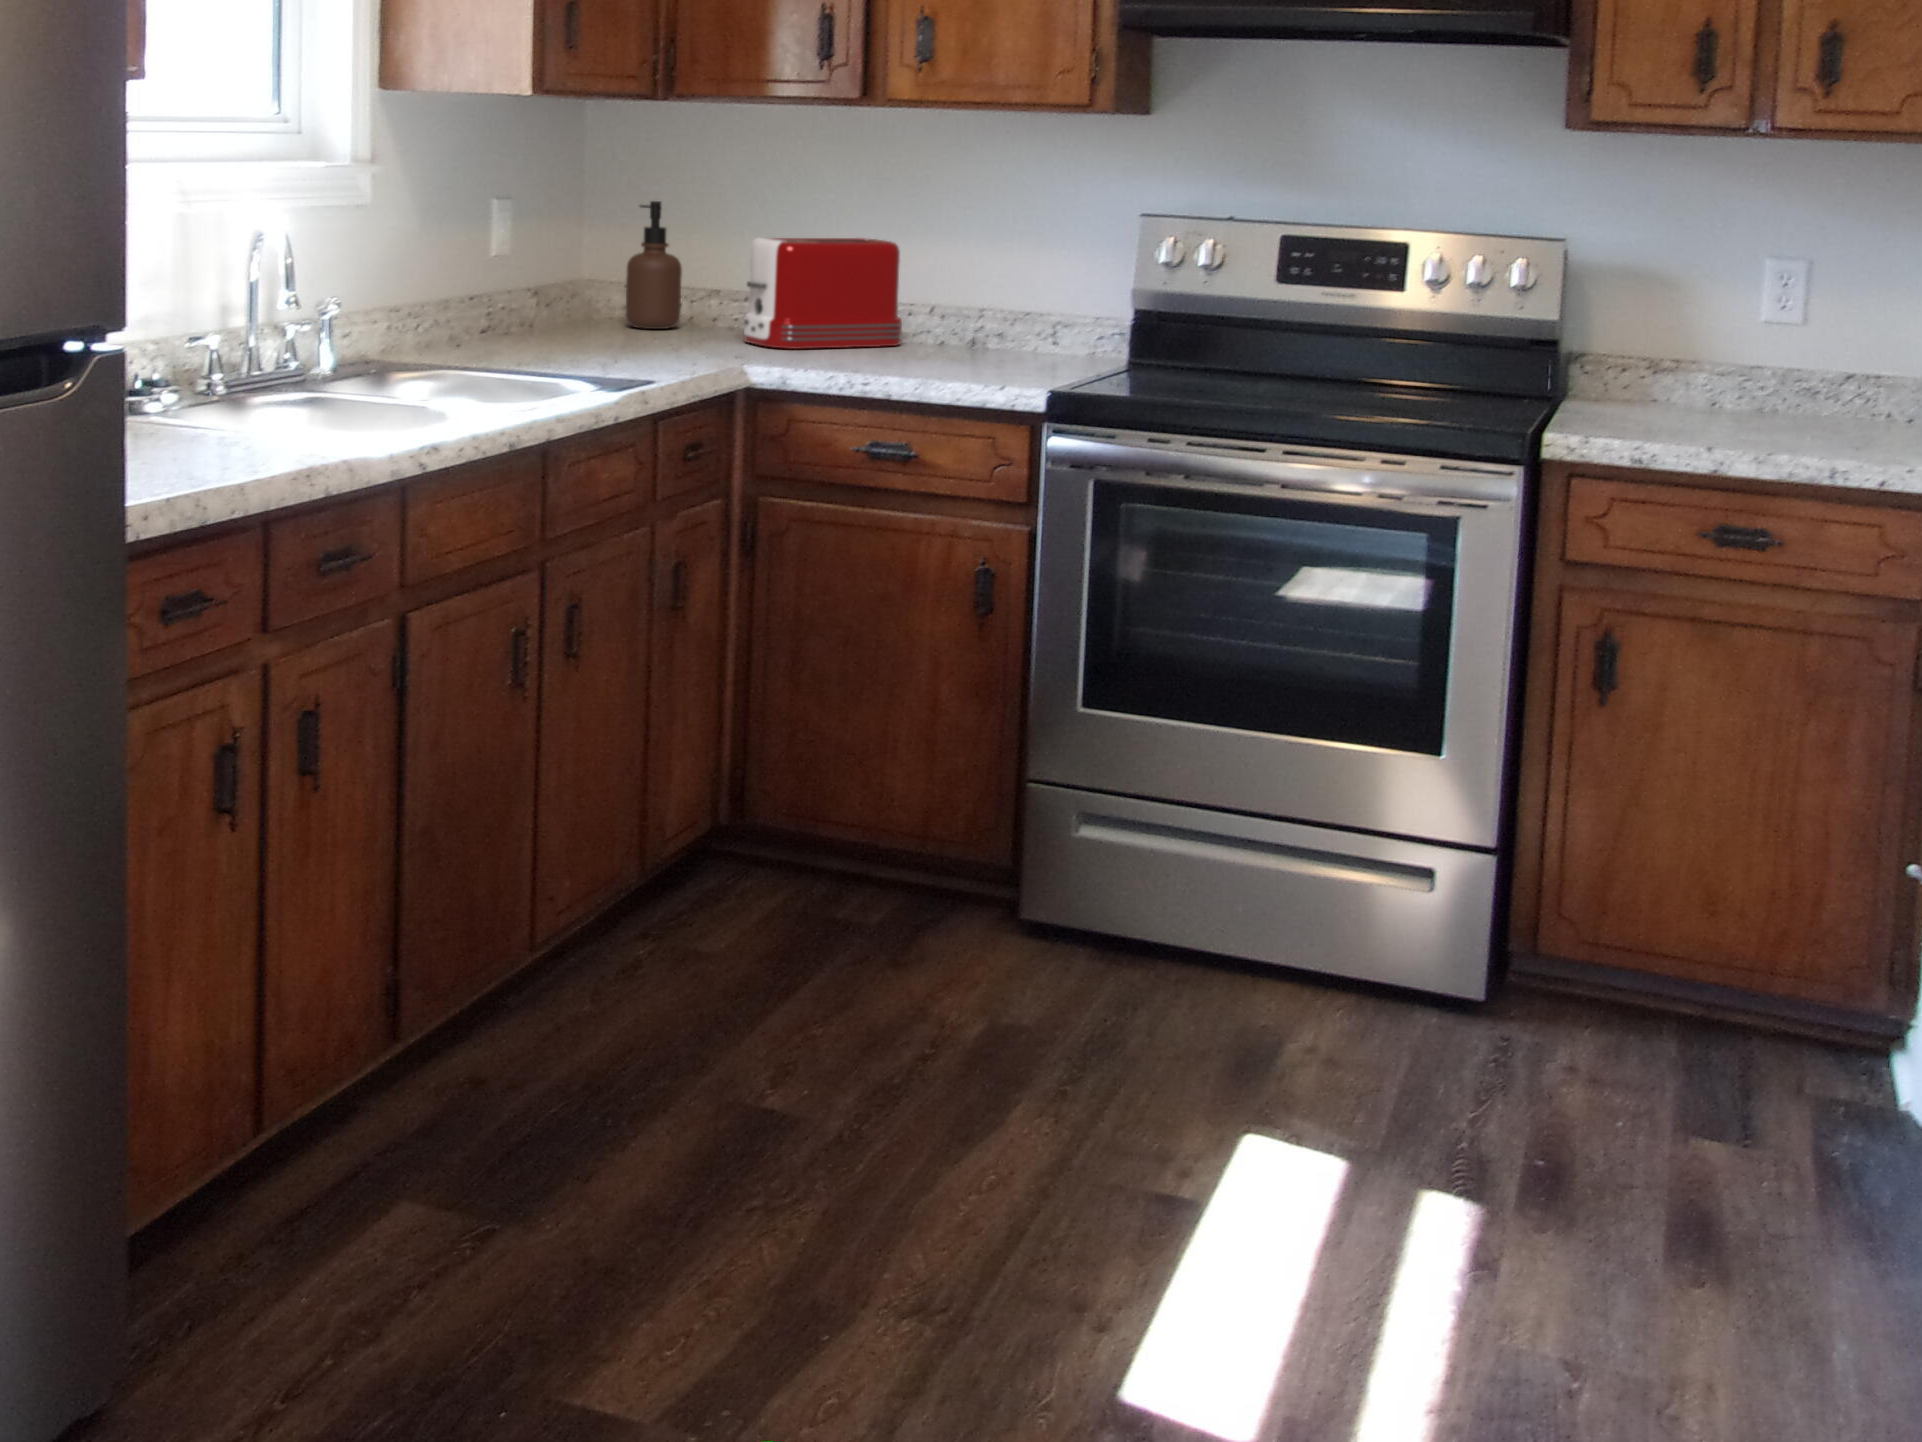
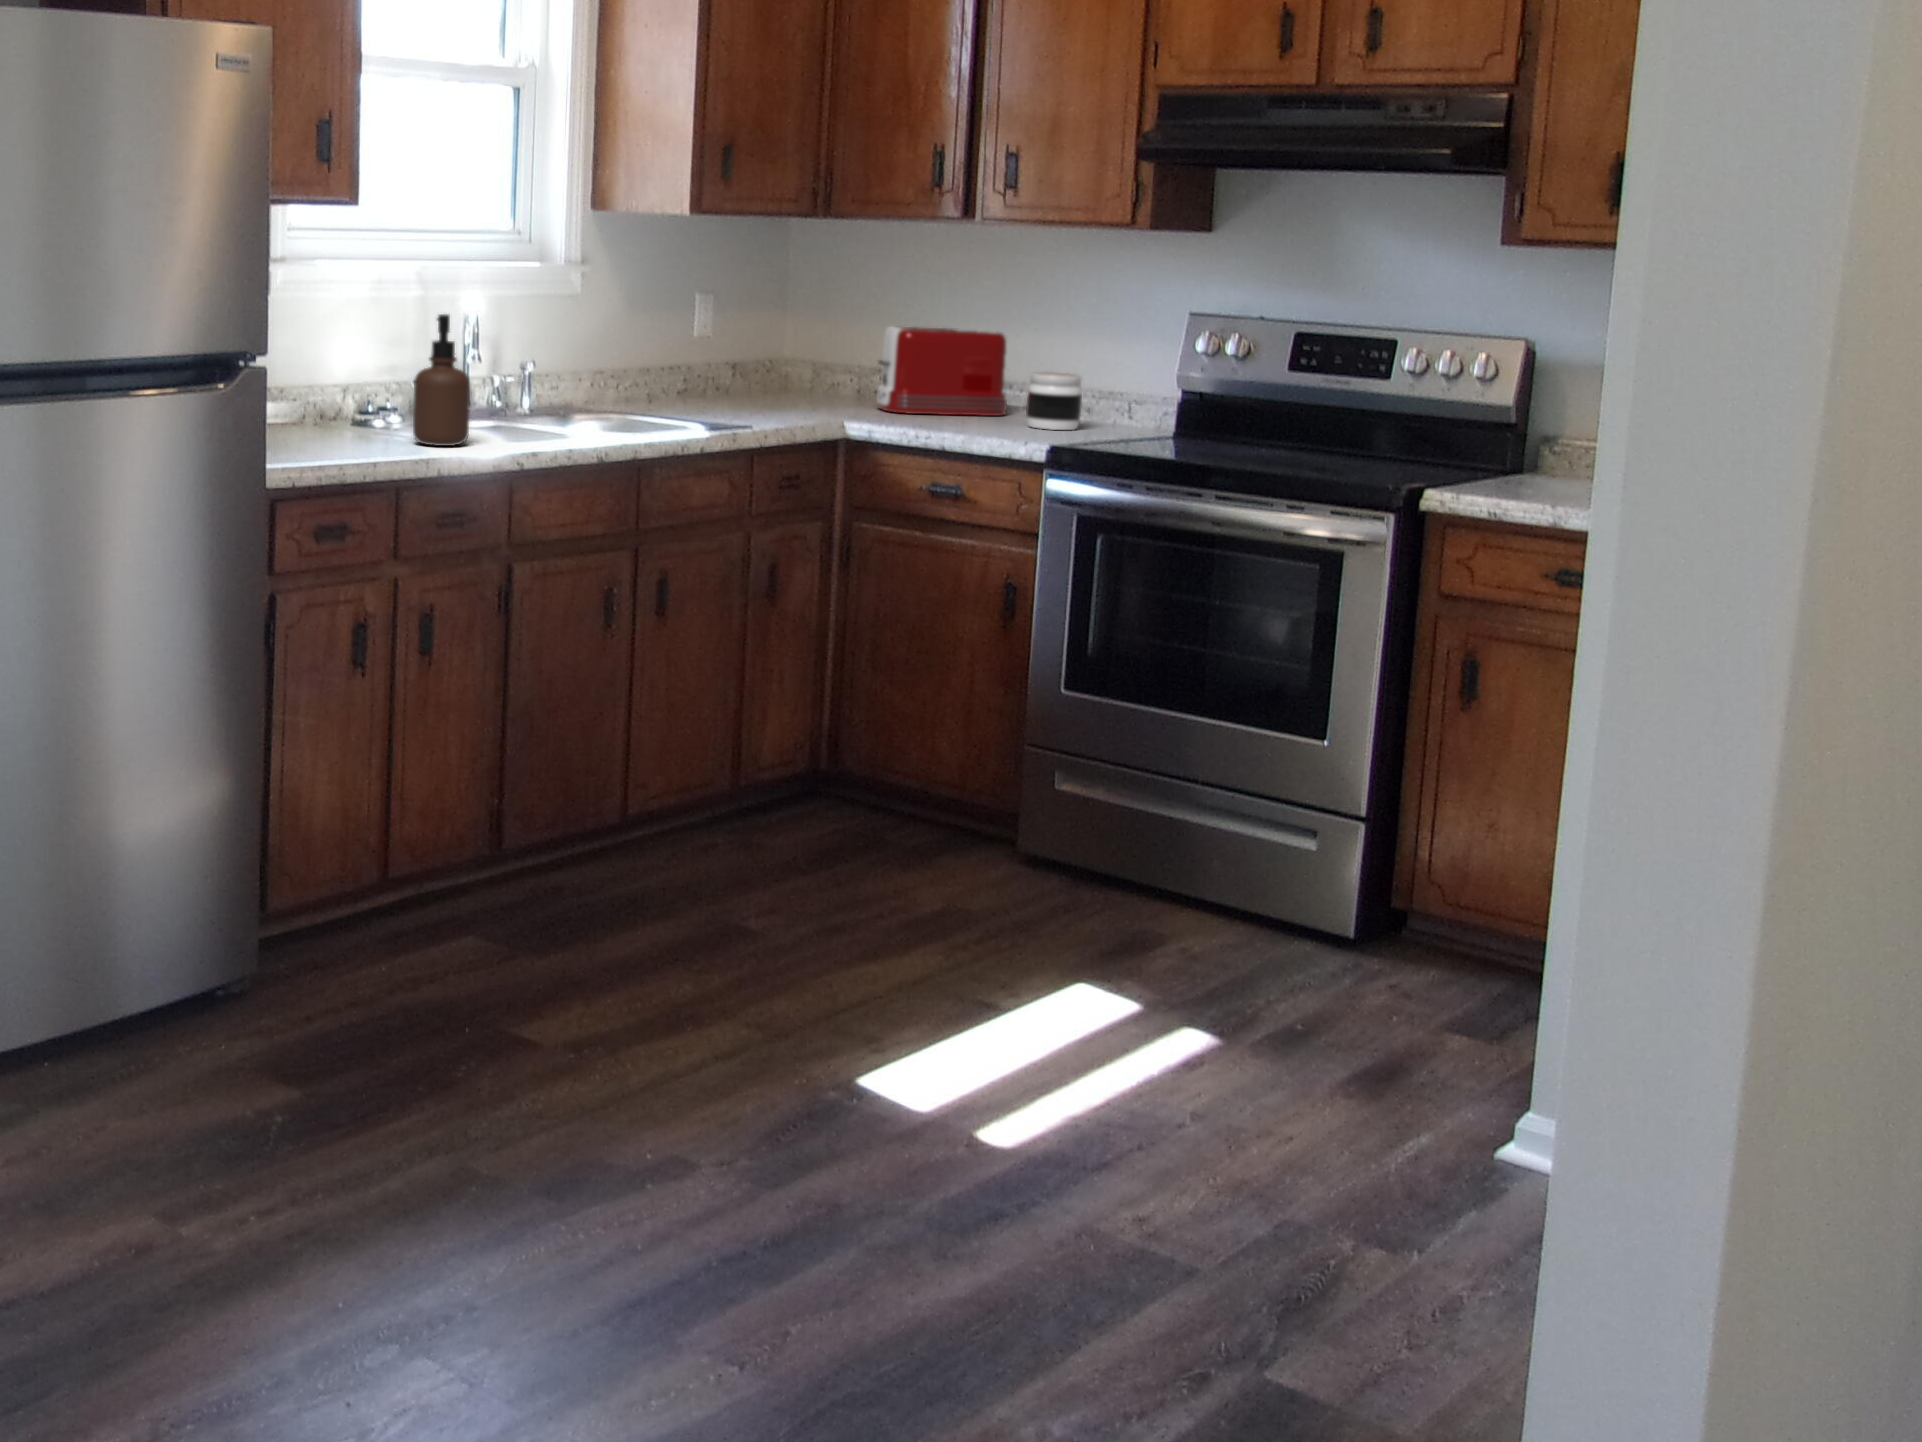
soap dispenser: present [626,201,682,329] -> present [413,314,470,446]
jar: none [952,291,1018,363] -> present [1026,372,1082,430]

